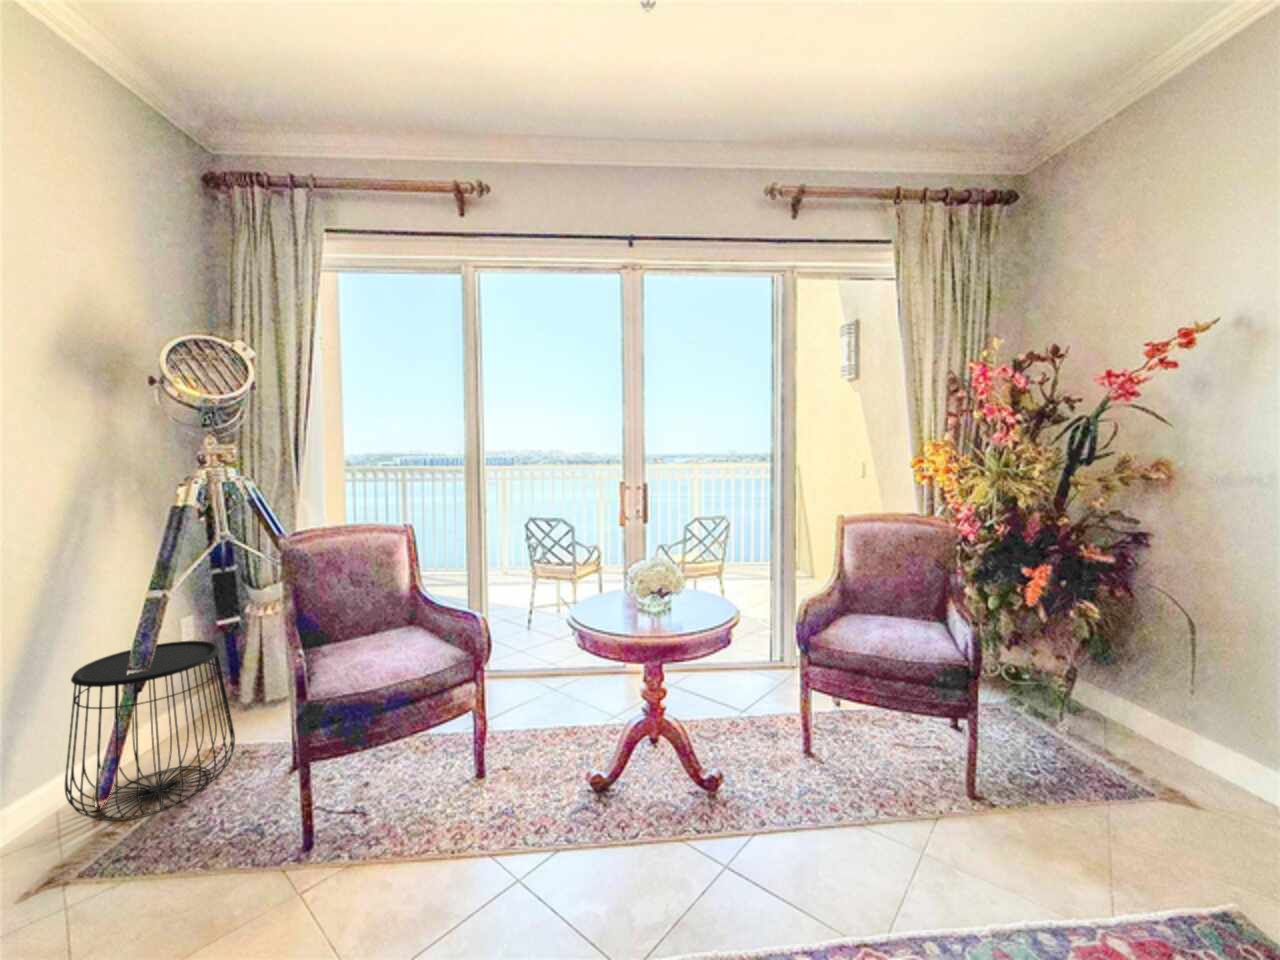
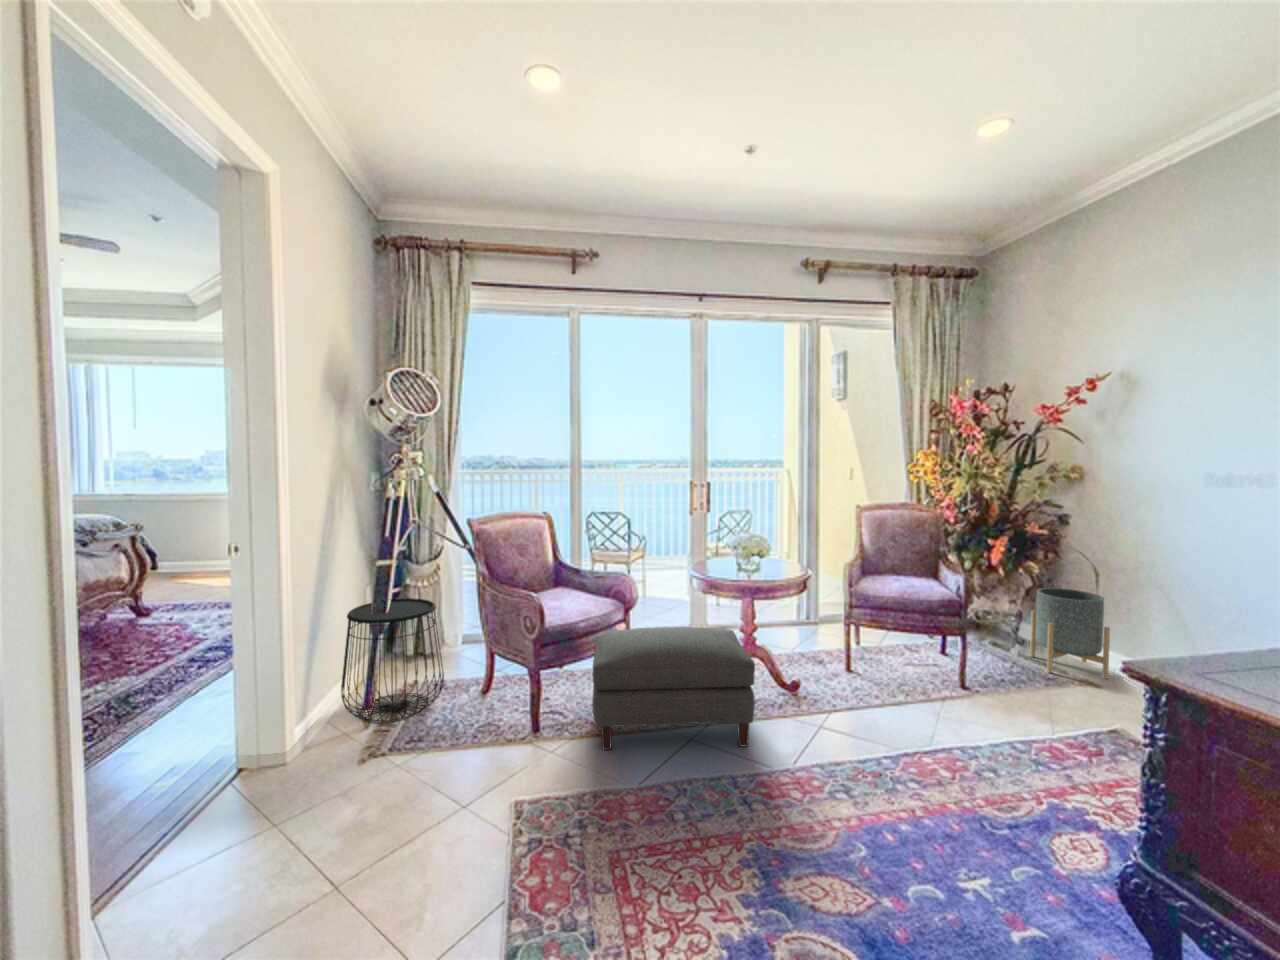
planter: none [1086,639,1214,788] -> present [1030,588,1110,679]
ottoman: none [350,698,616,910] -> present [592,627,755,750]

